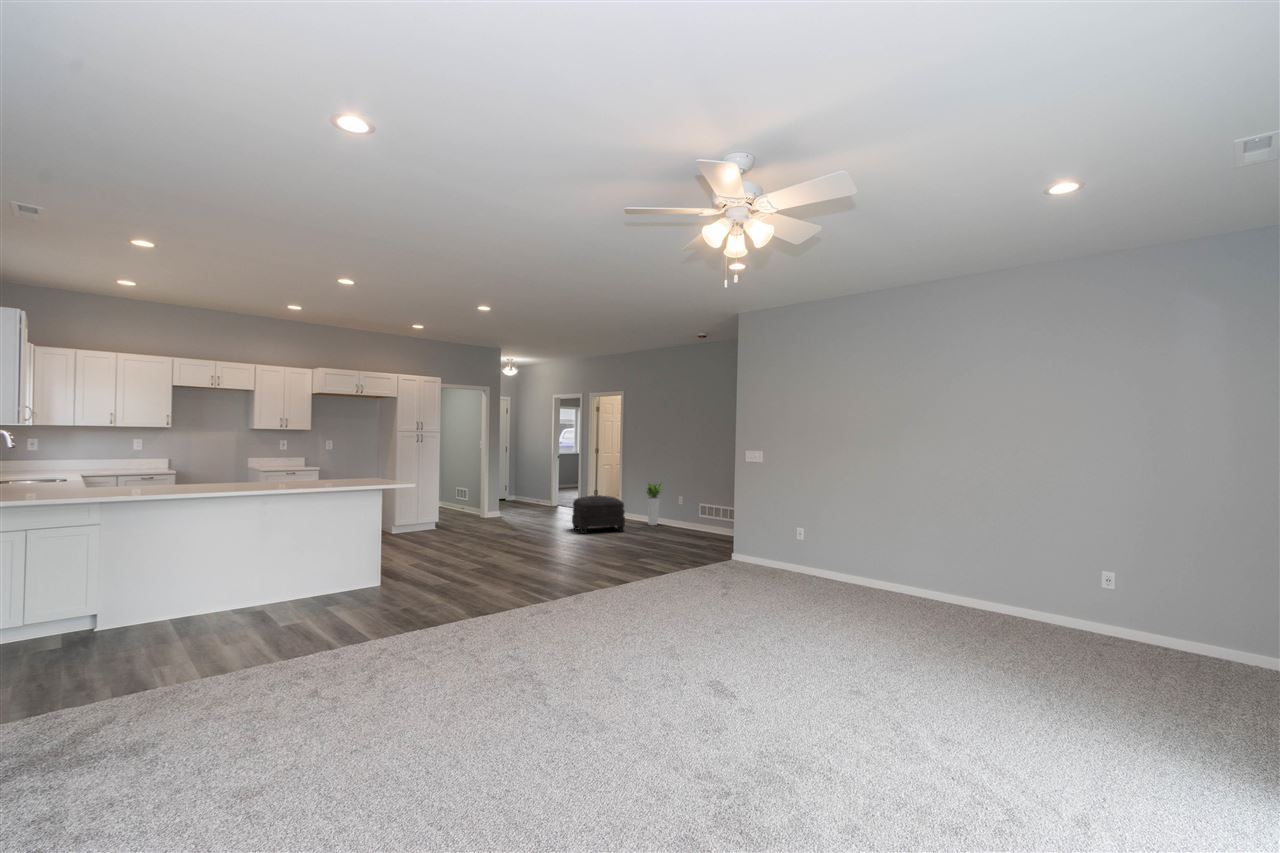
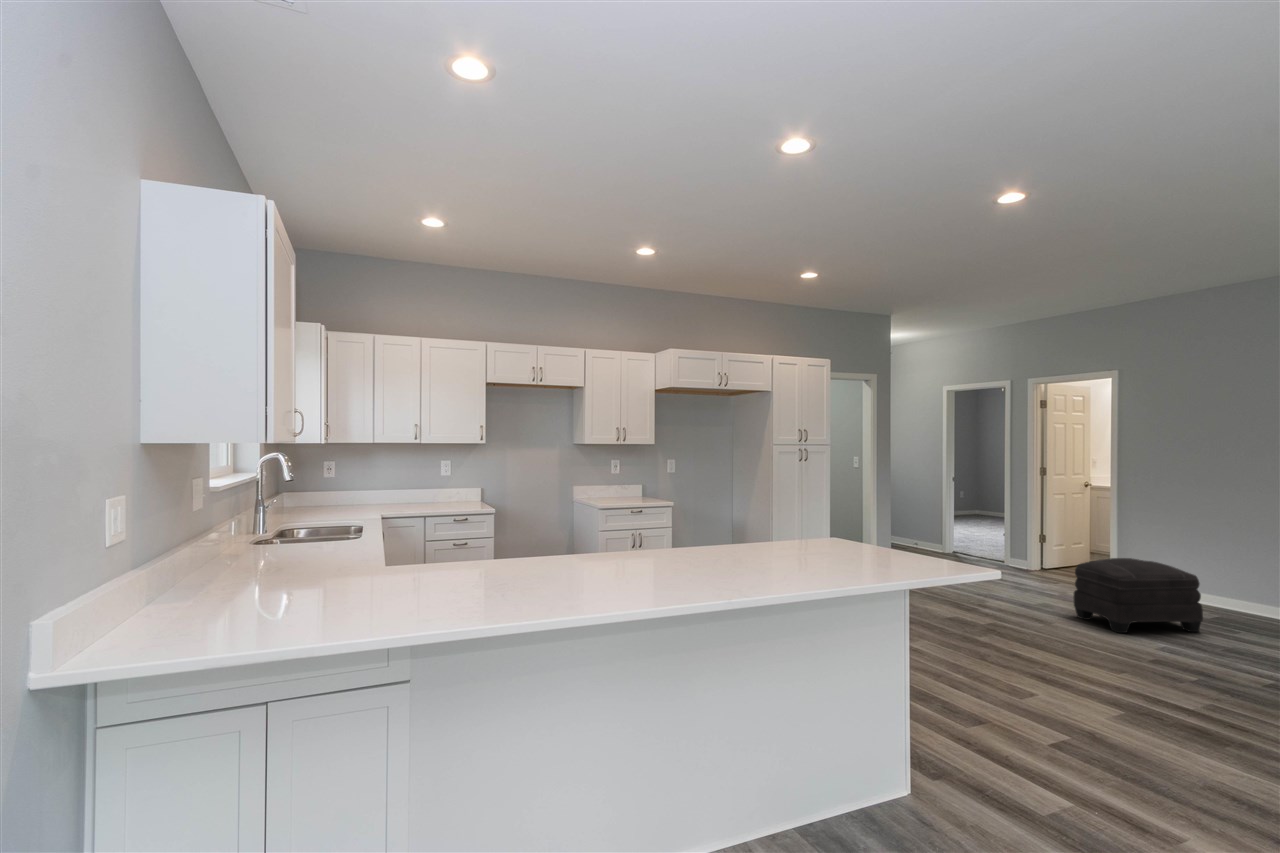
planter: present [647,483,661,525] -> none [1199,533,1255,617]

